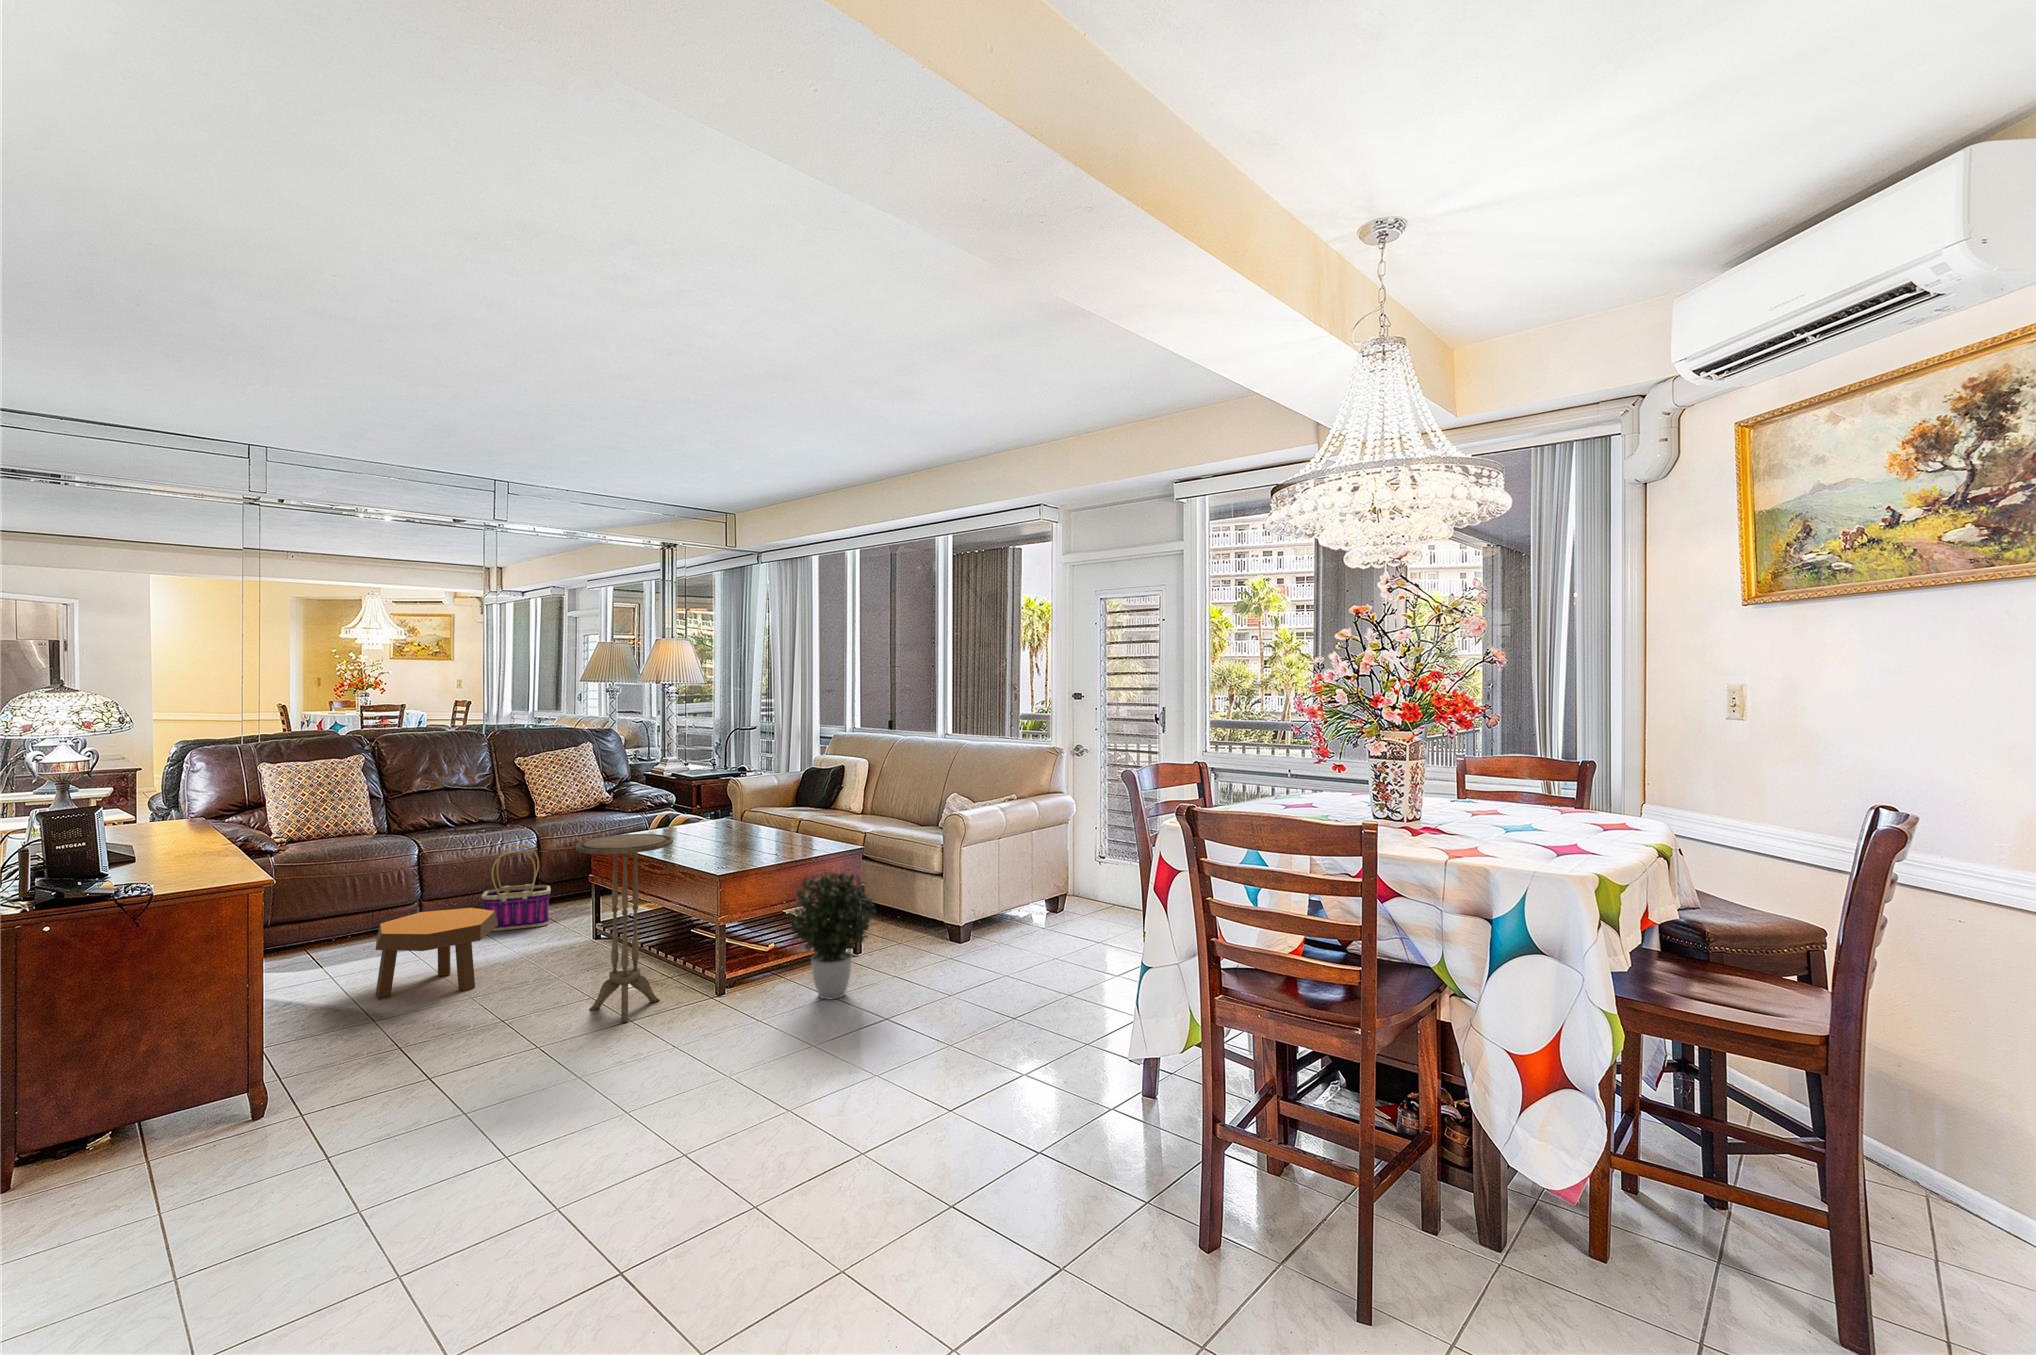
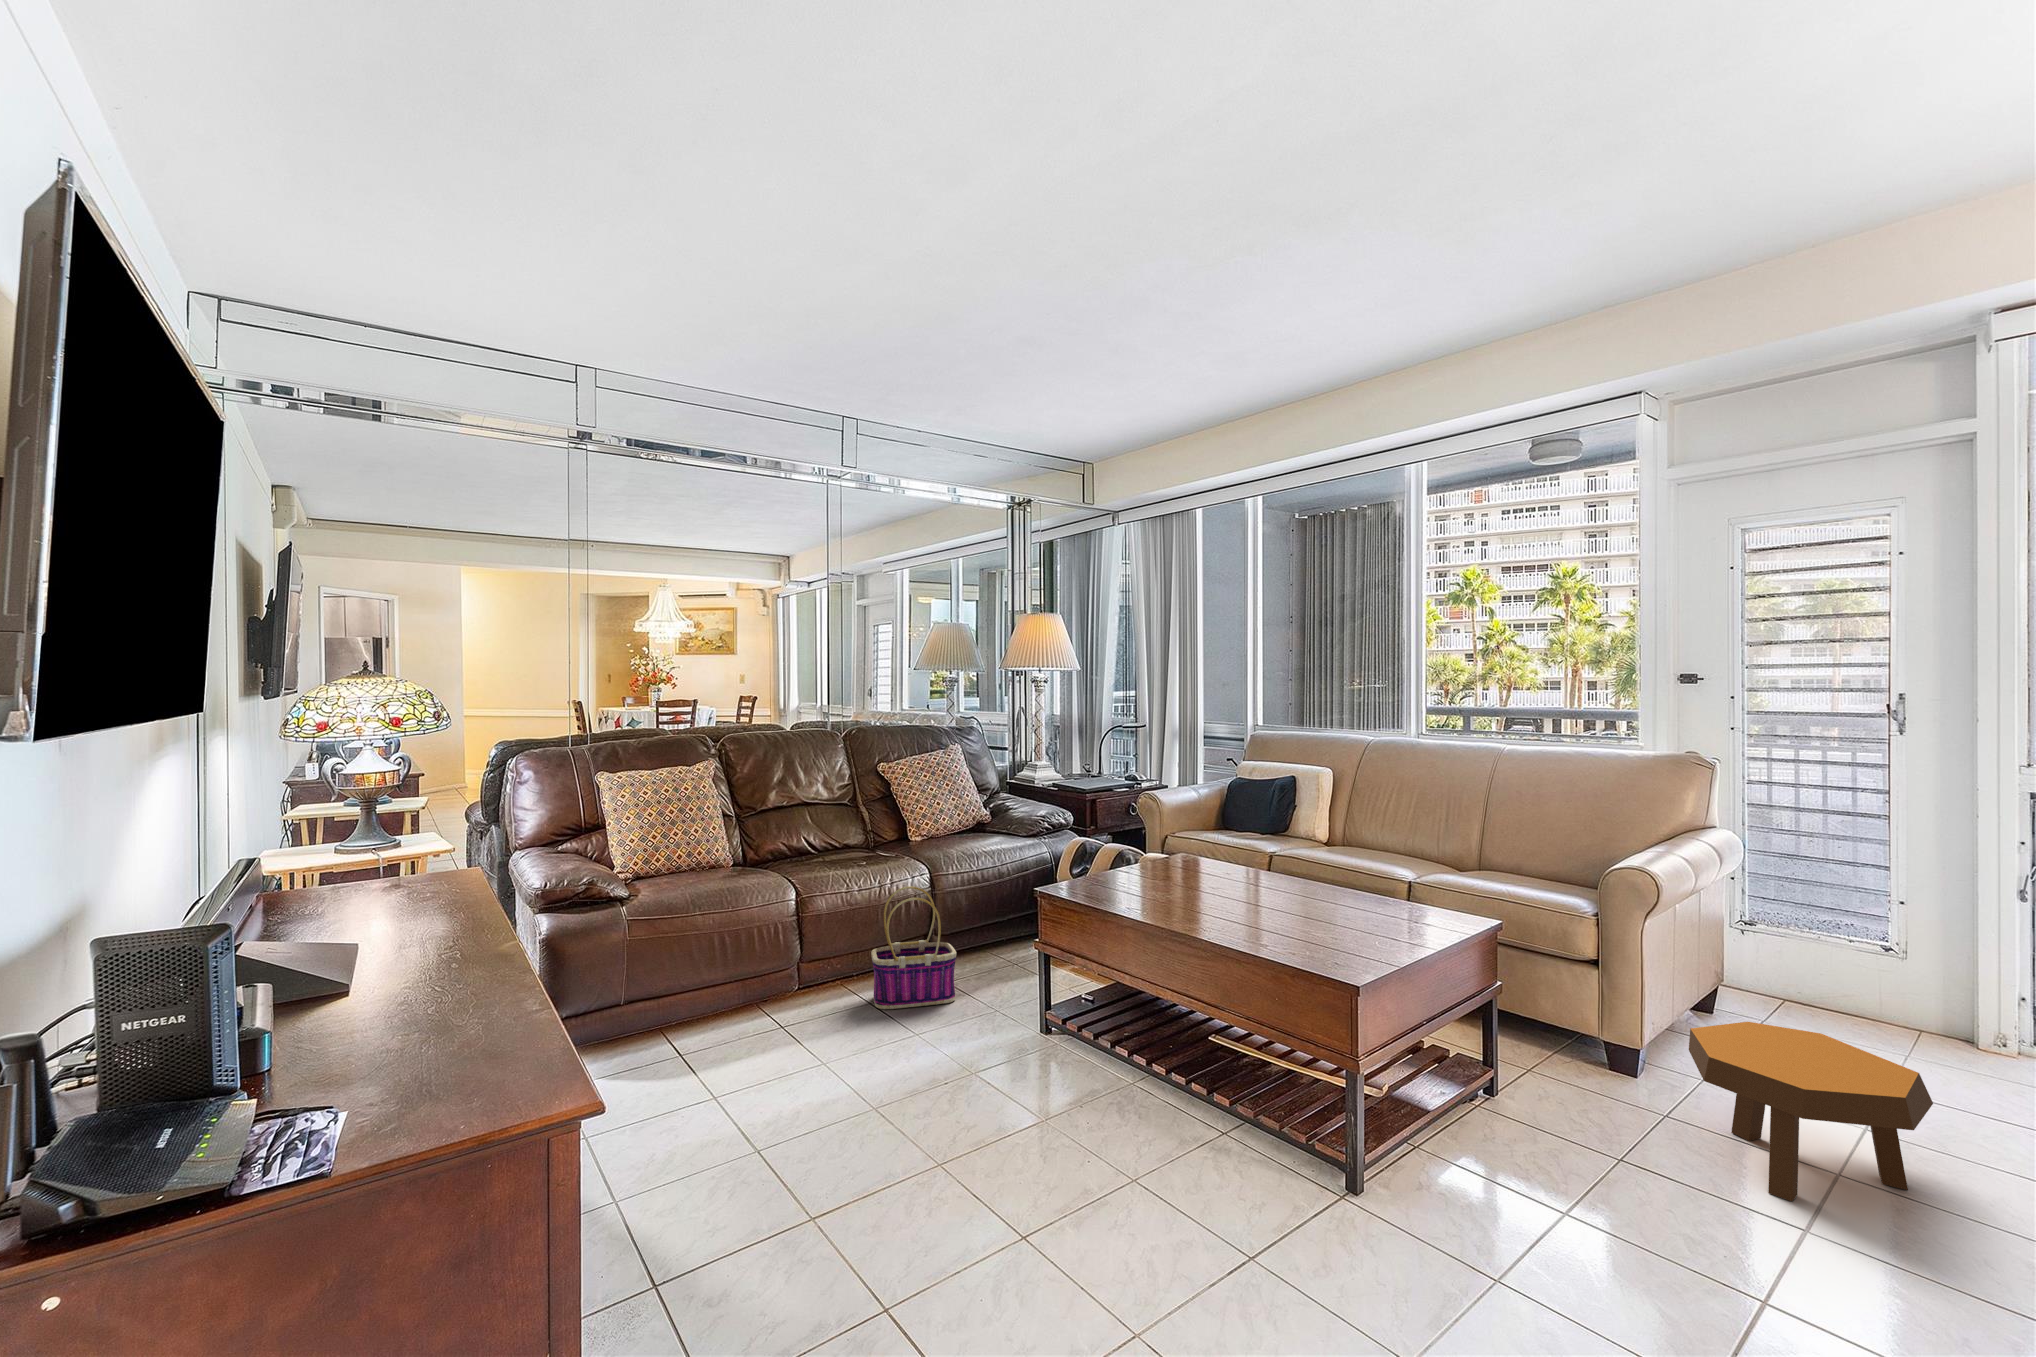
side table: present [576,834,673,1023] -> none [1136,912,1300,1276]
potted plant: present [788,872,876,1000] -> none [1481,991,1675,1238]
footstool: present [375,908,498,999] -> present [1689,1022,1933,1202]

